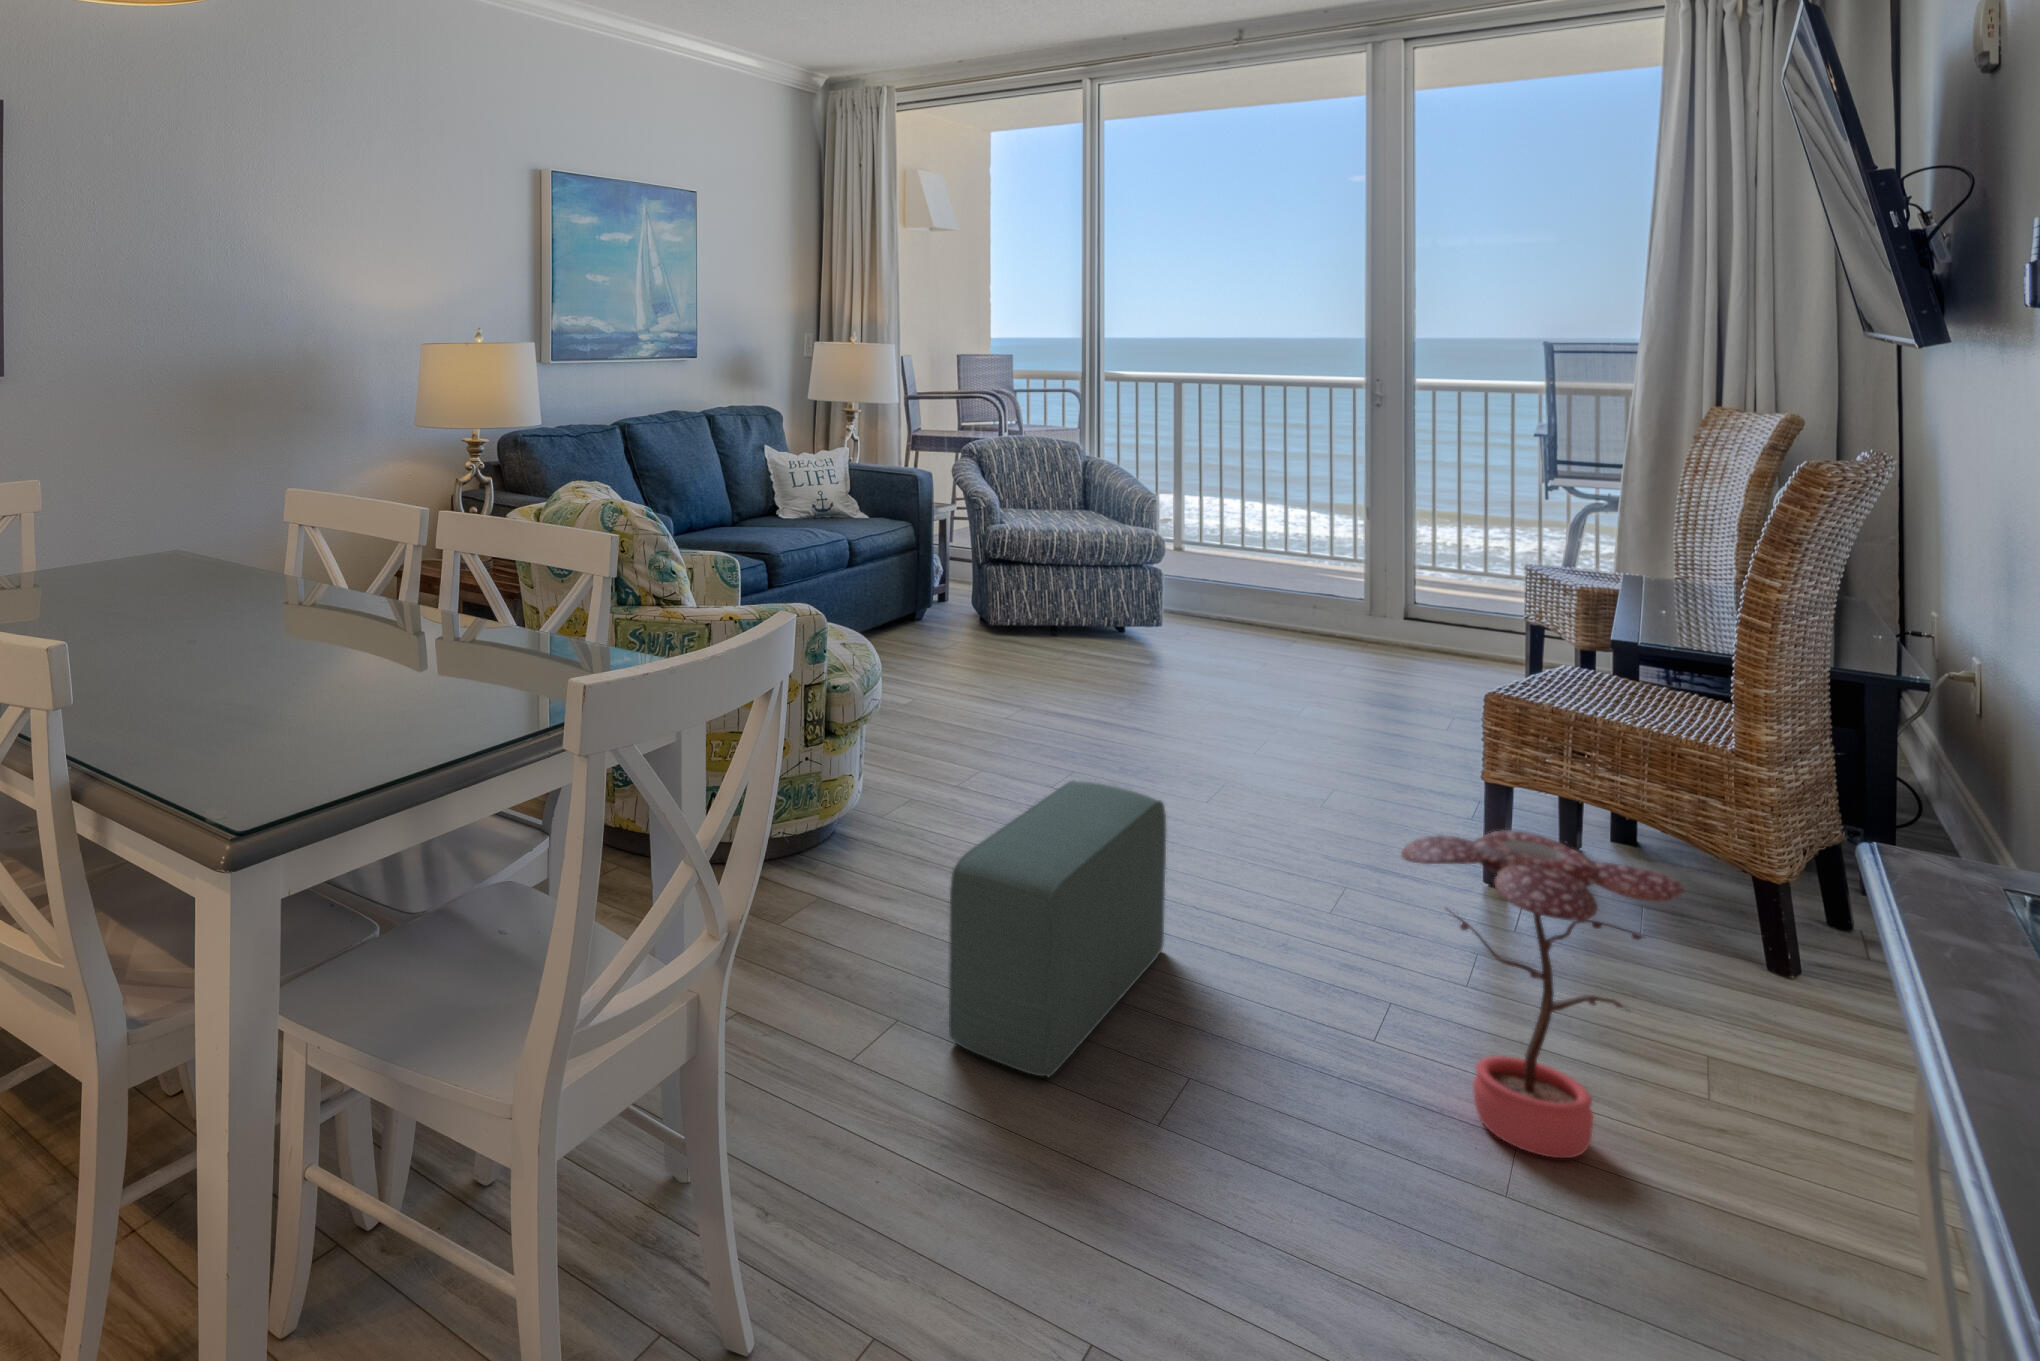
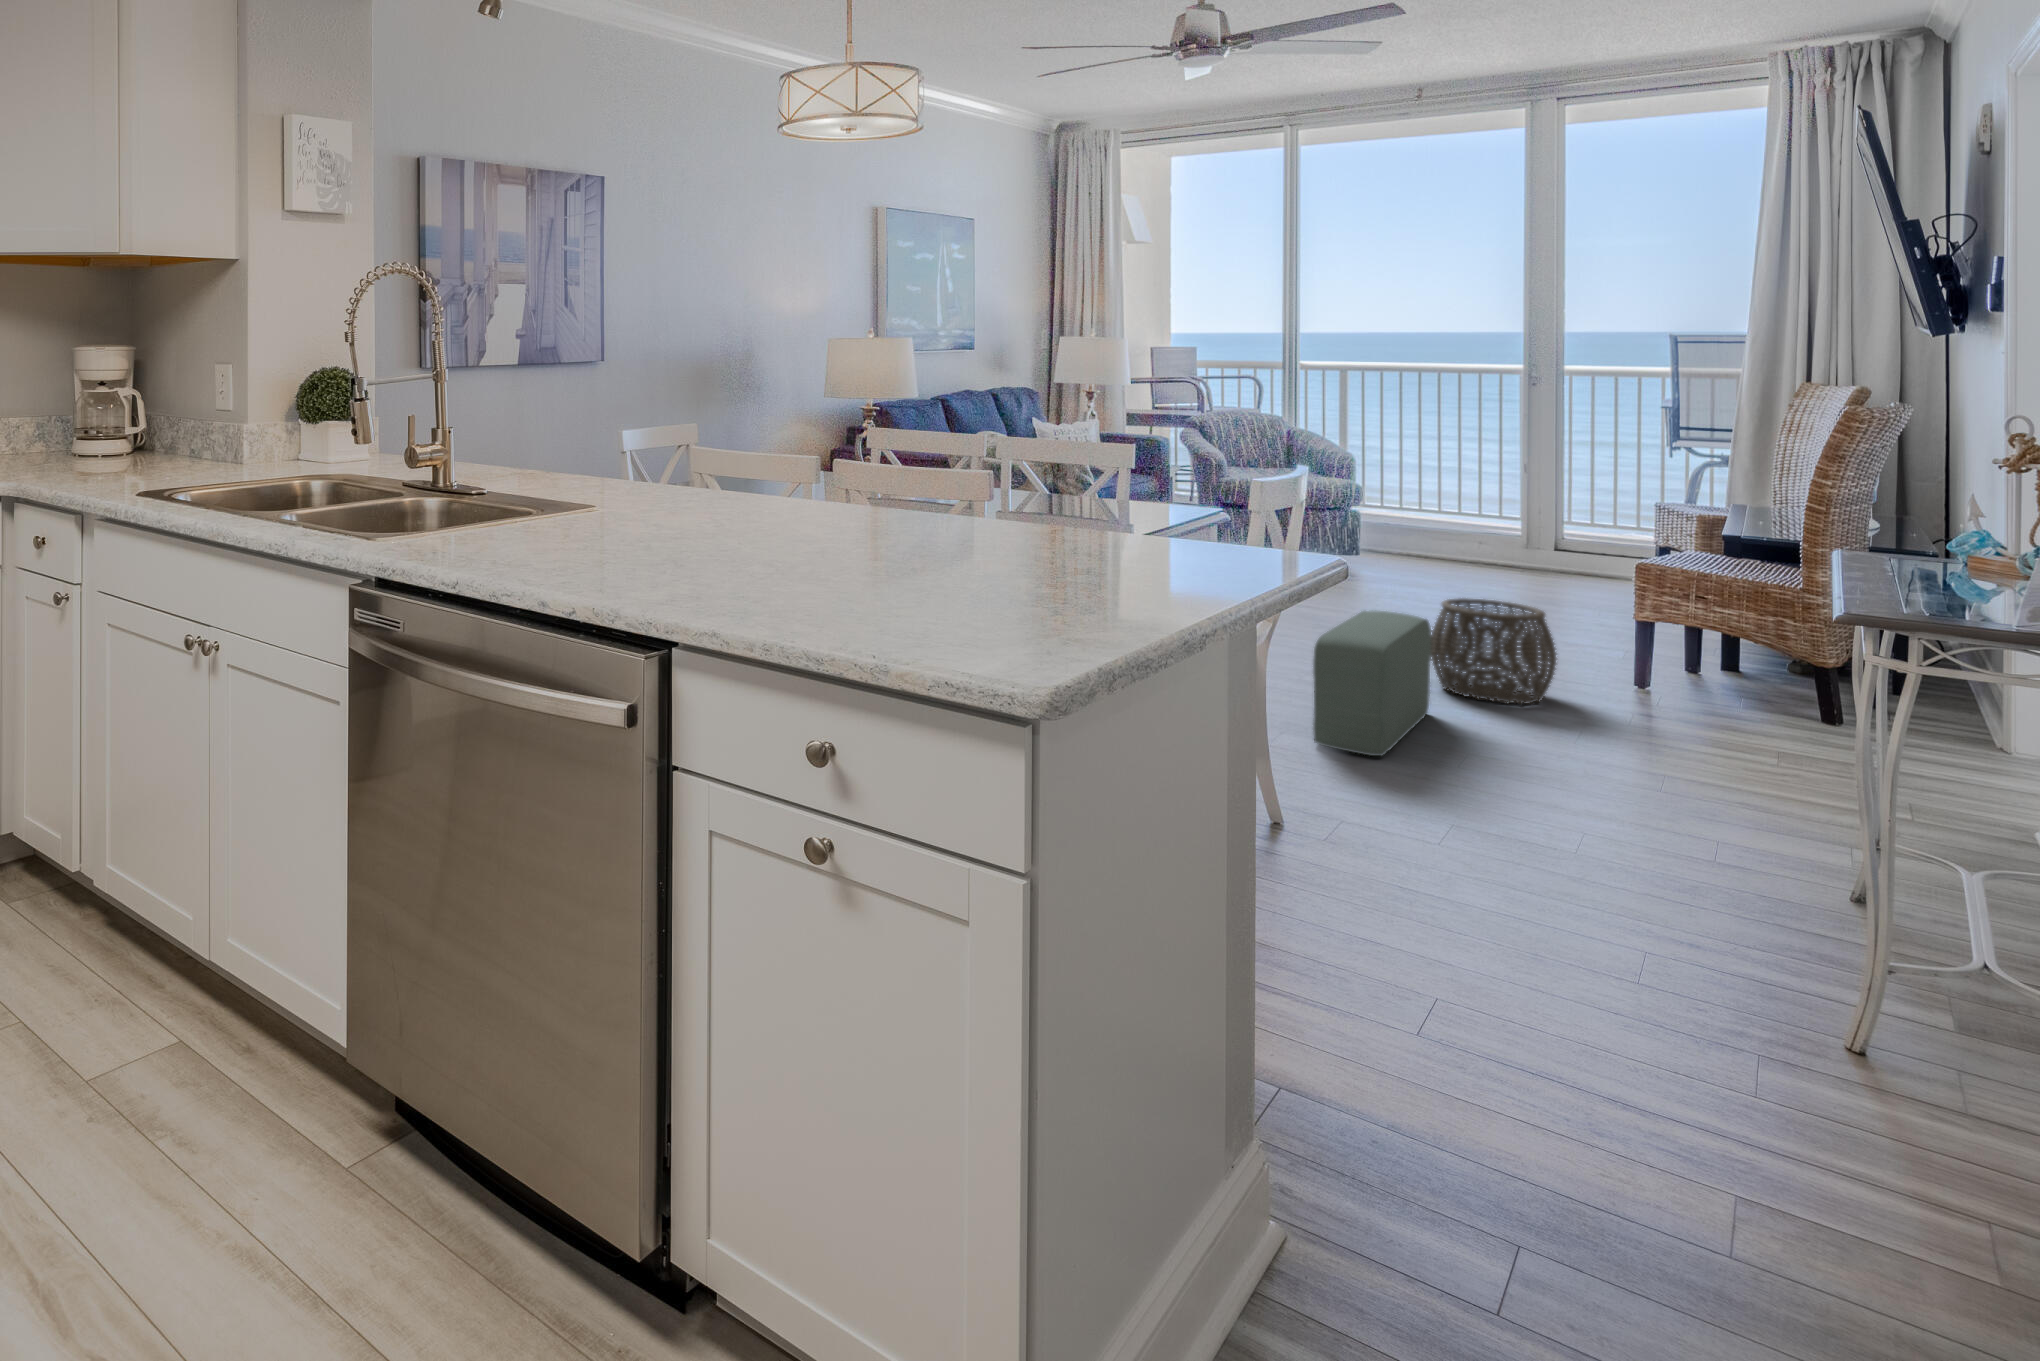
woven basket: none [1182,745,1367,926] -> present [1431,598,1557,704]
potted plant: present [1402,830,1684,1158] -> none [1594,615,1764,788]

